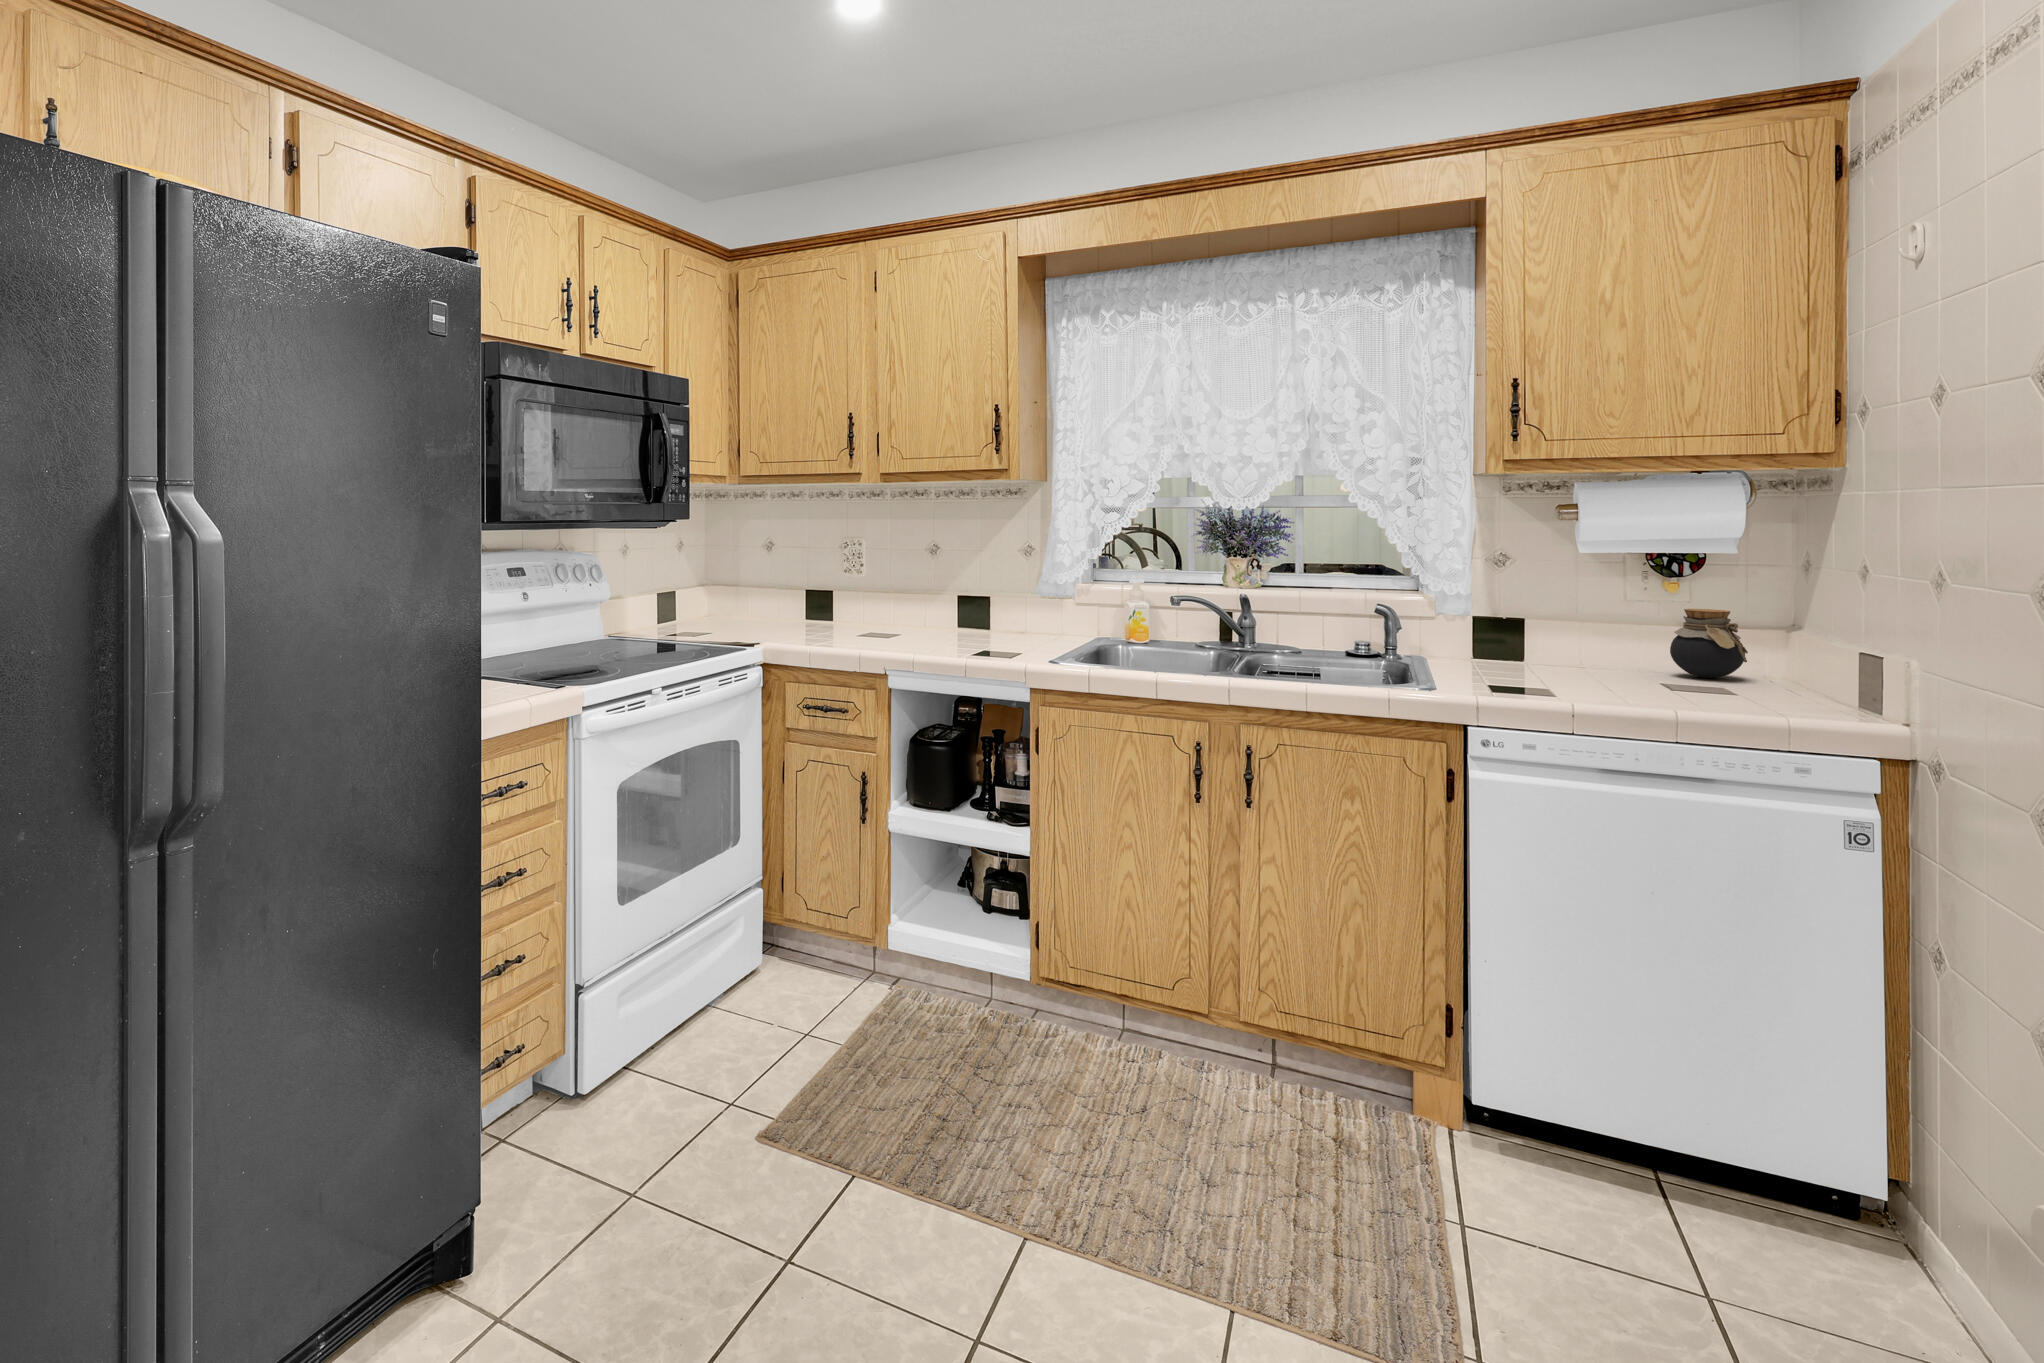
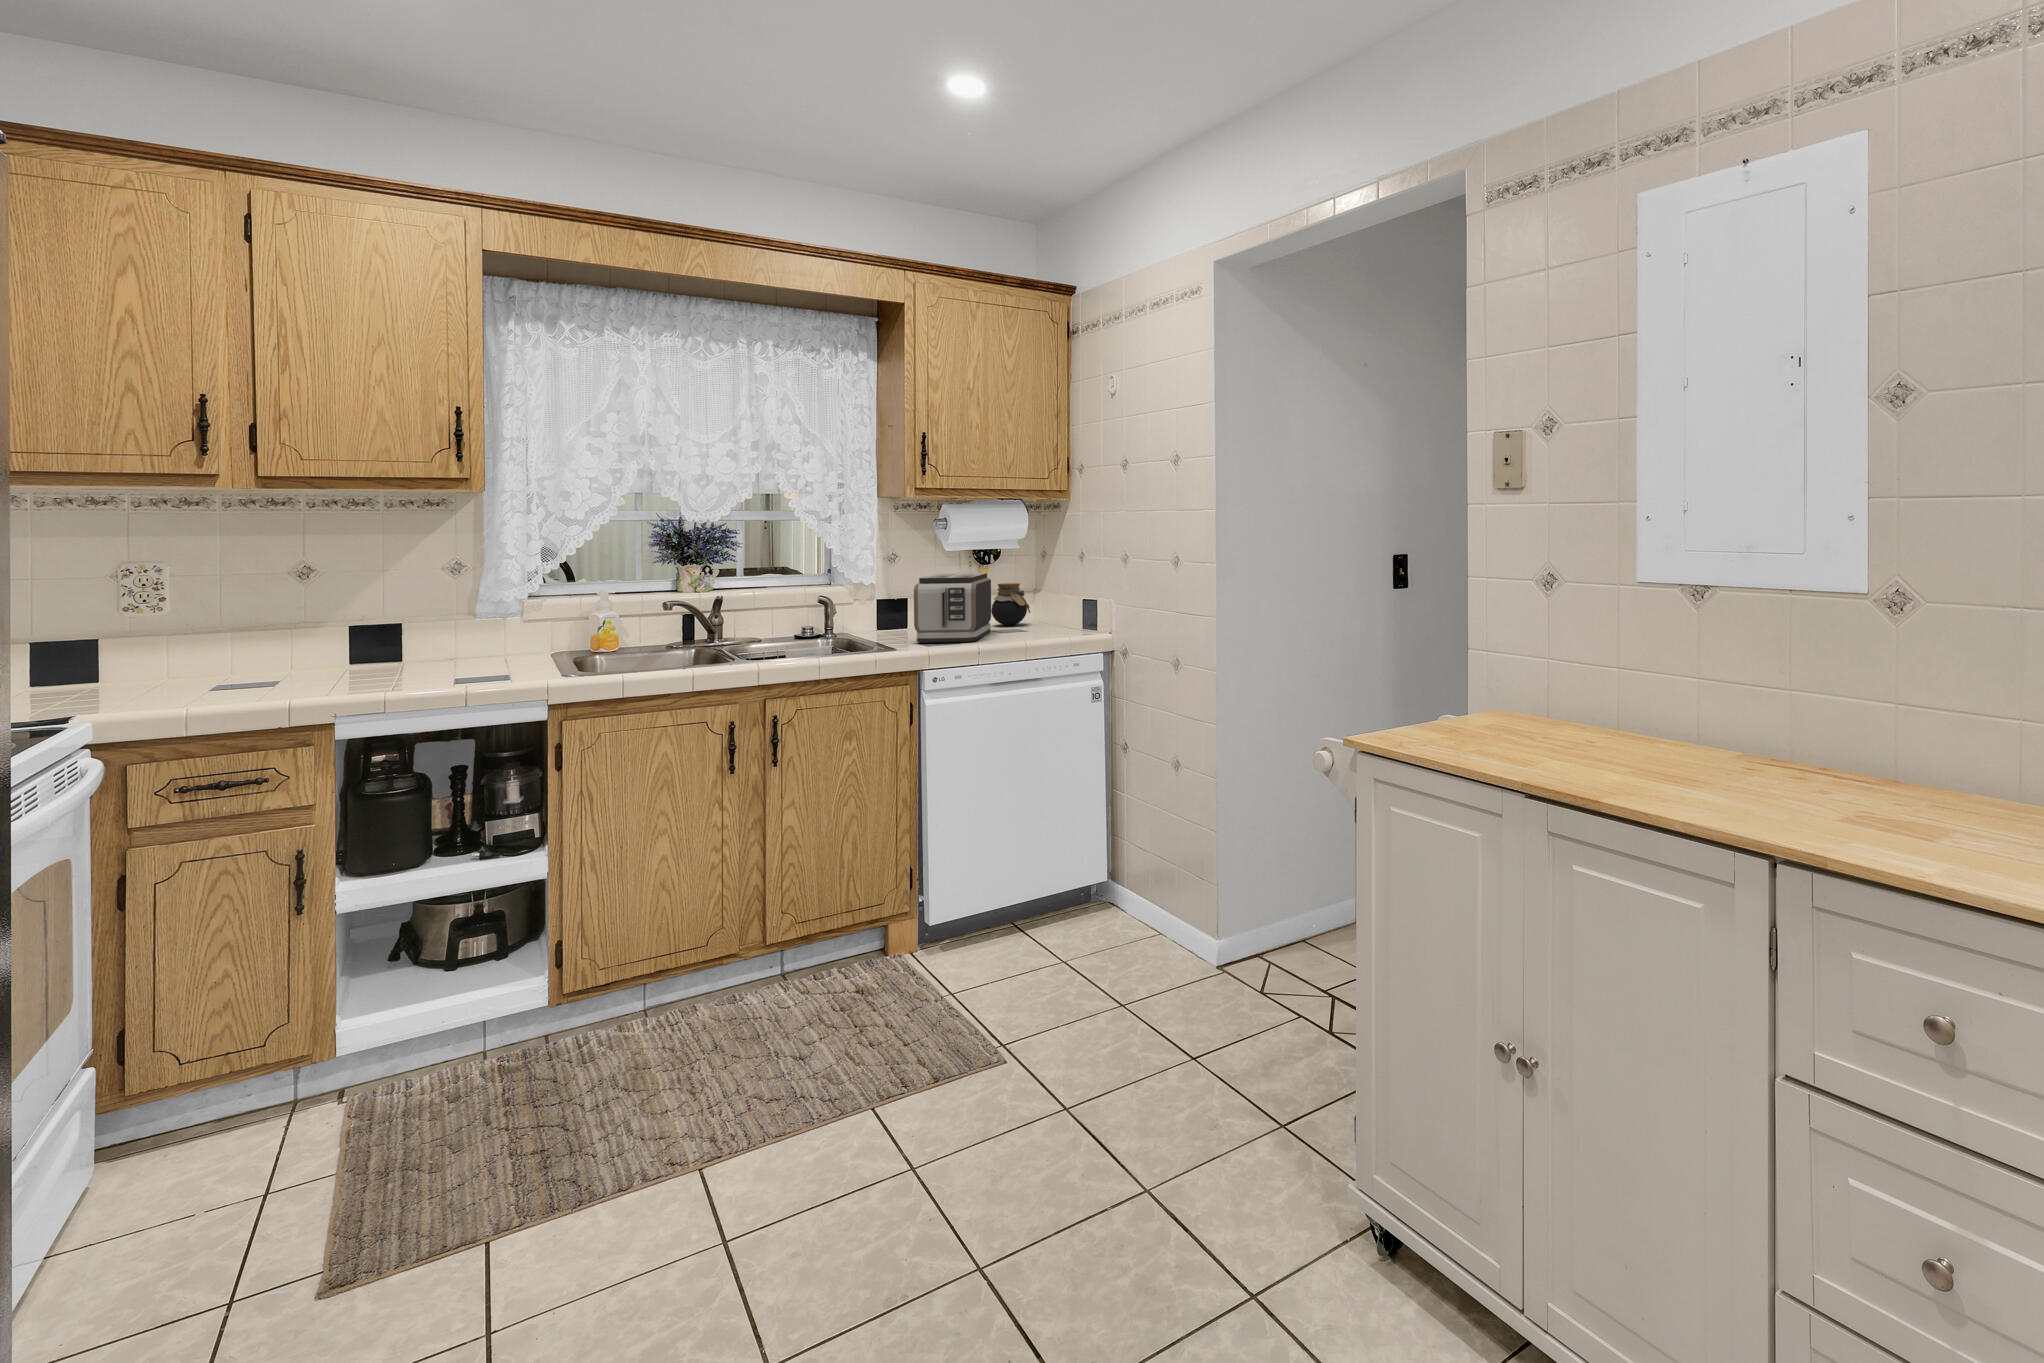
toaster: none [1486,586,1652,694] -> present [914,573,991,643]

